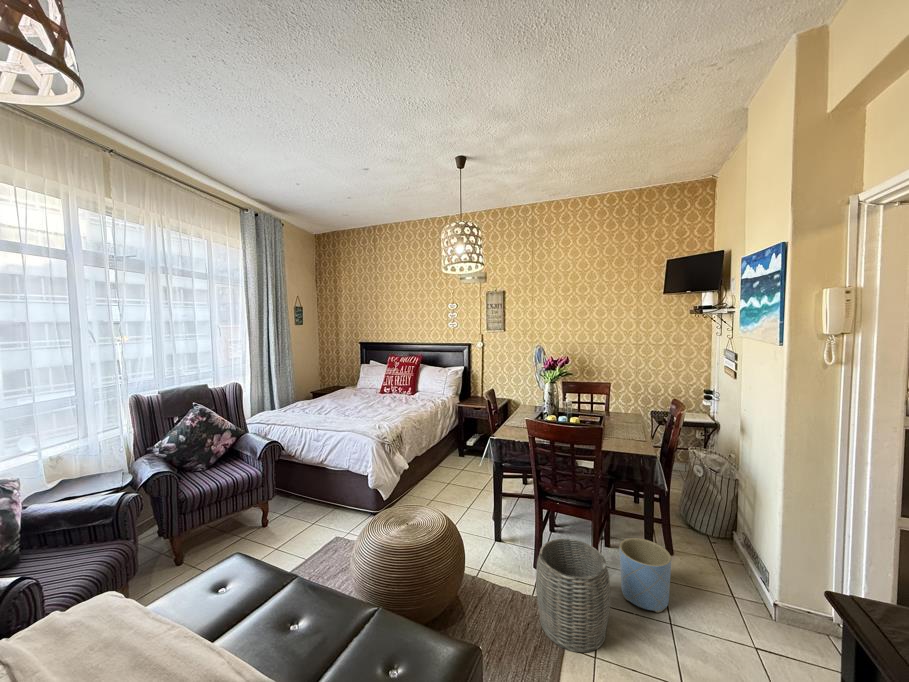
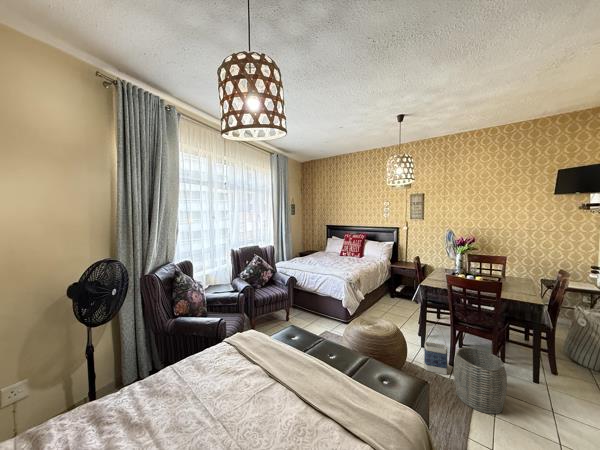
bag: none [495,508,530,588] -> present [424,326,447,375]
planter: present [619,538,671,613] -> none [514,356,555,405]

